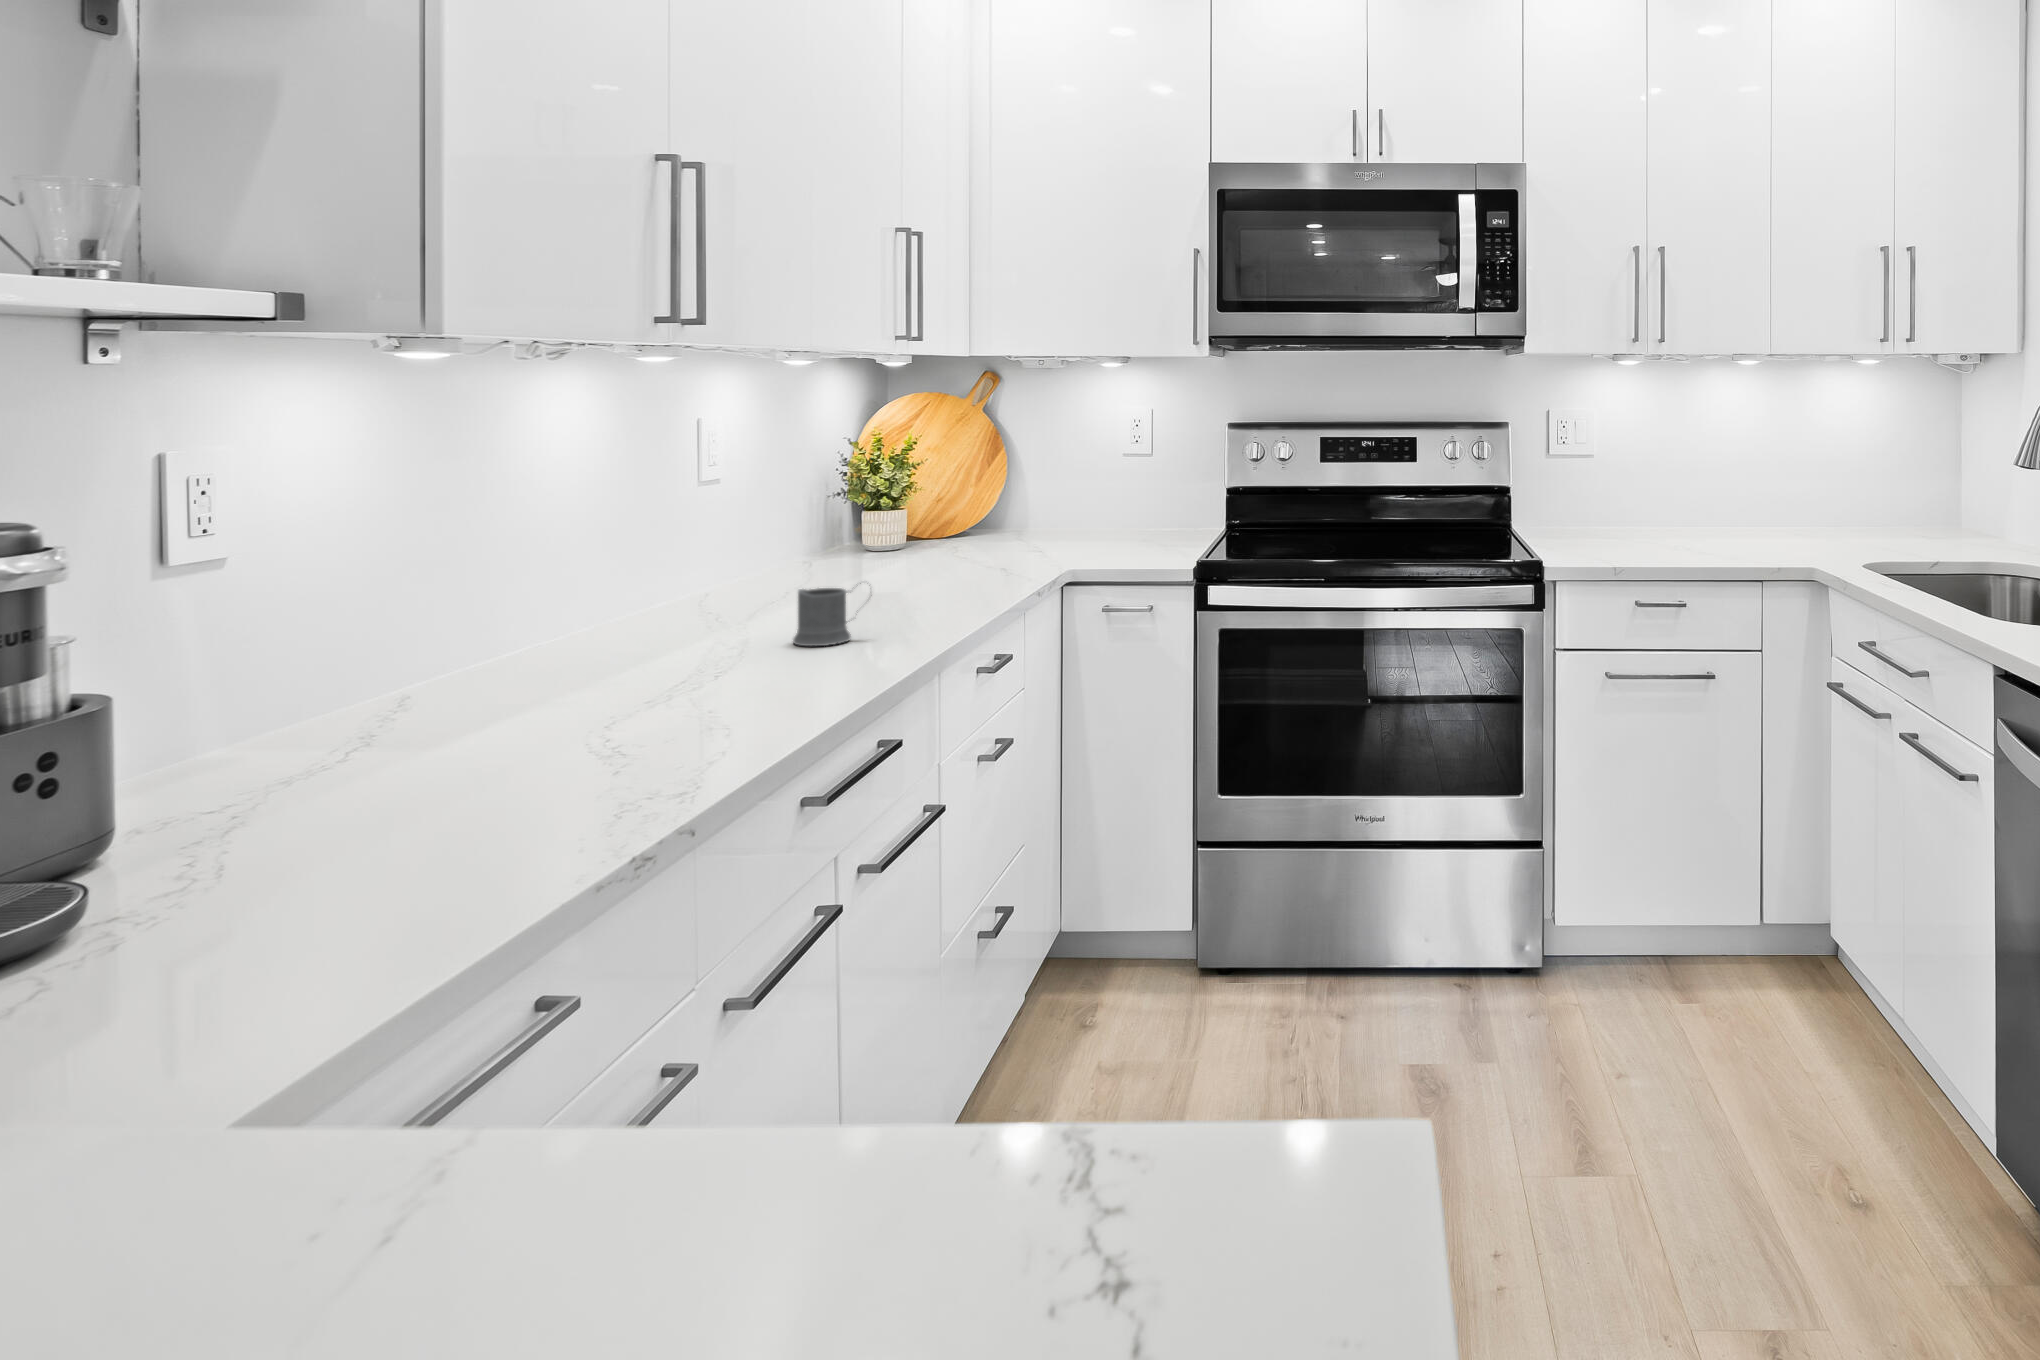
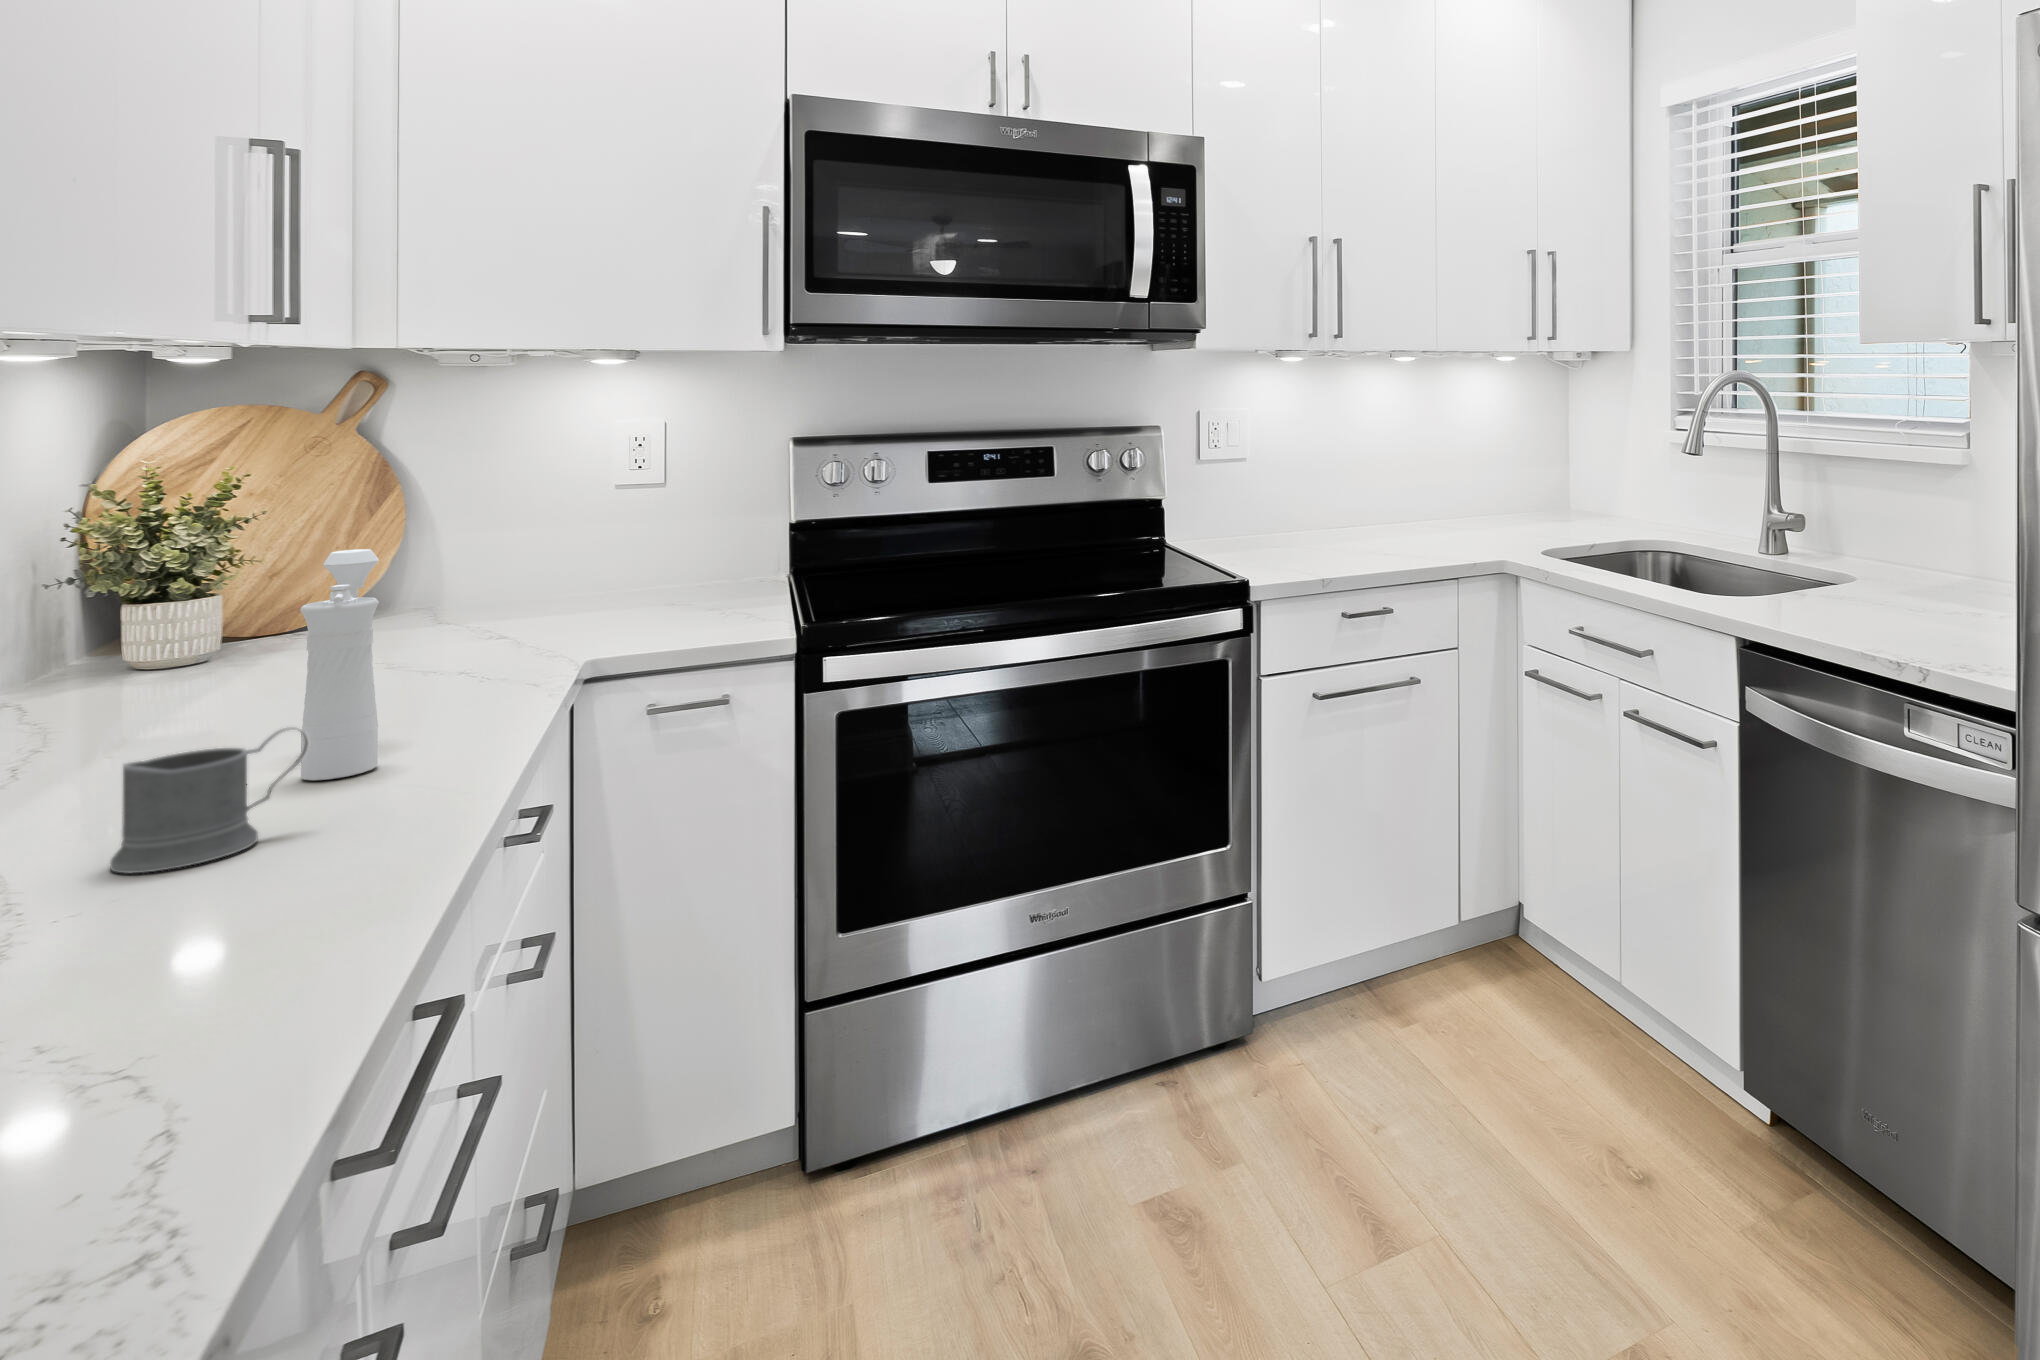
pepper mill: none [888,486,933,617] -> present [300,549,379,780]

